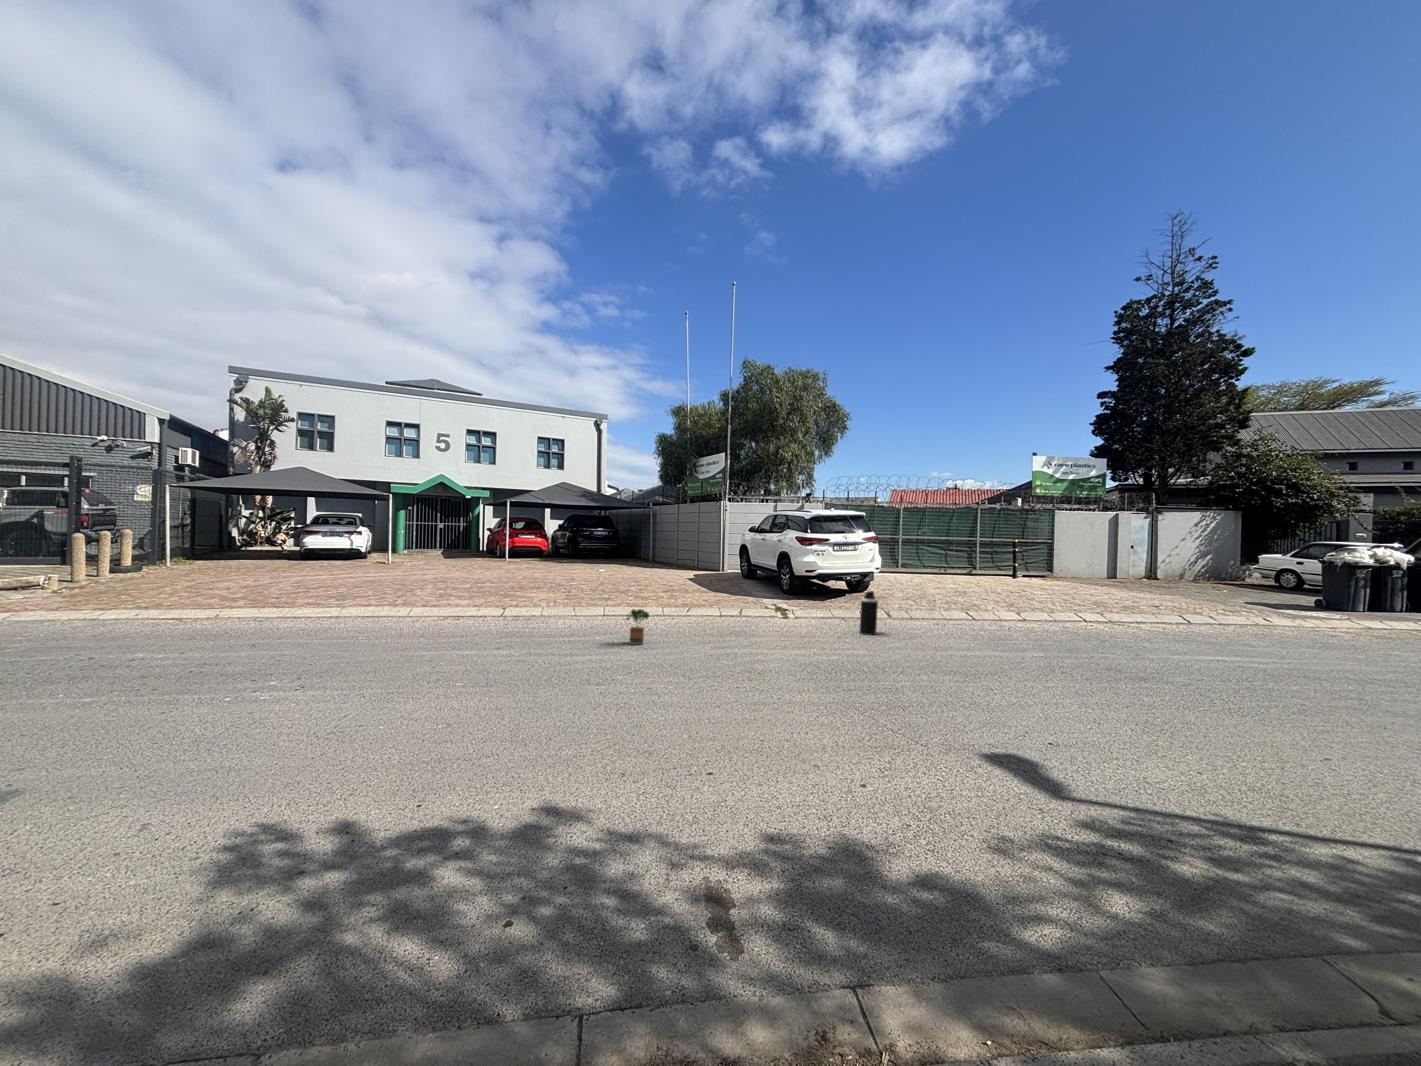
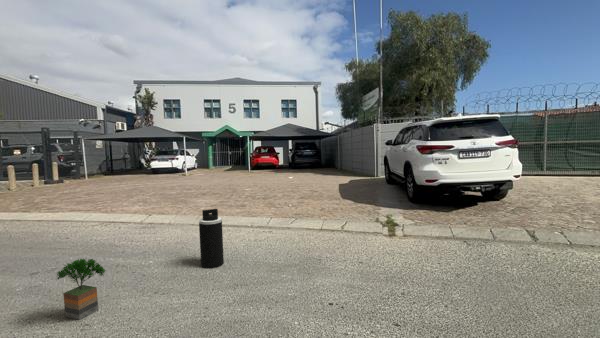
trash can: present [860,591,878,635] -> present [199,209,224,268]

